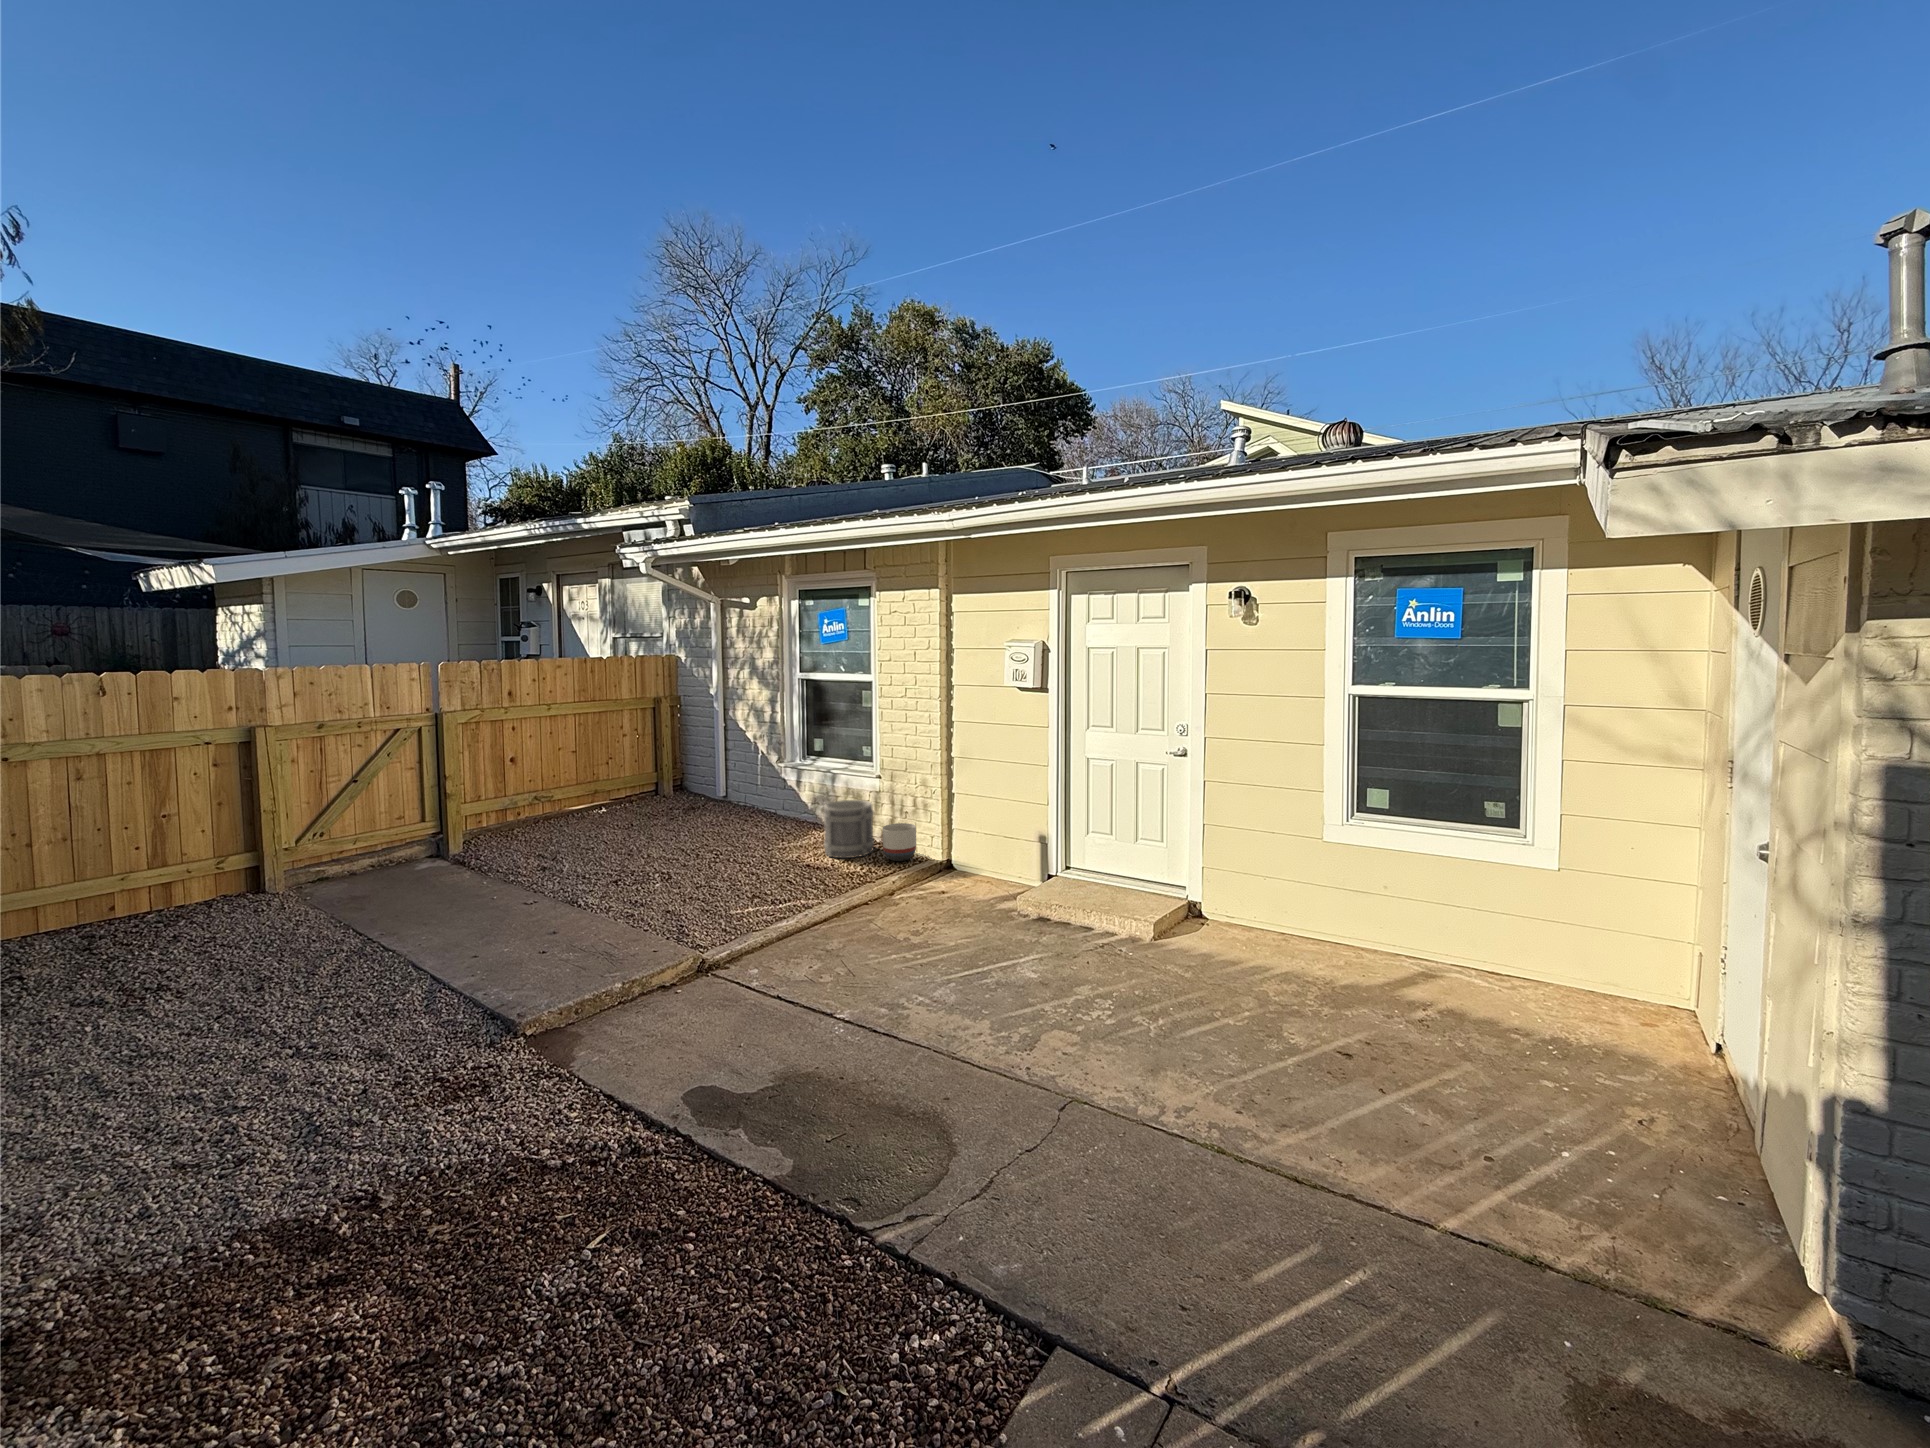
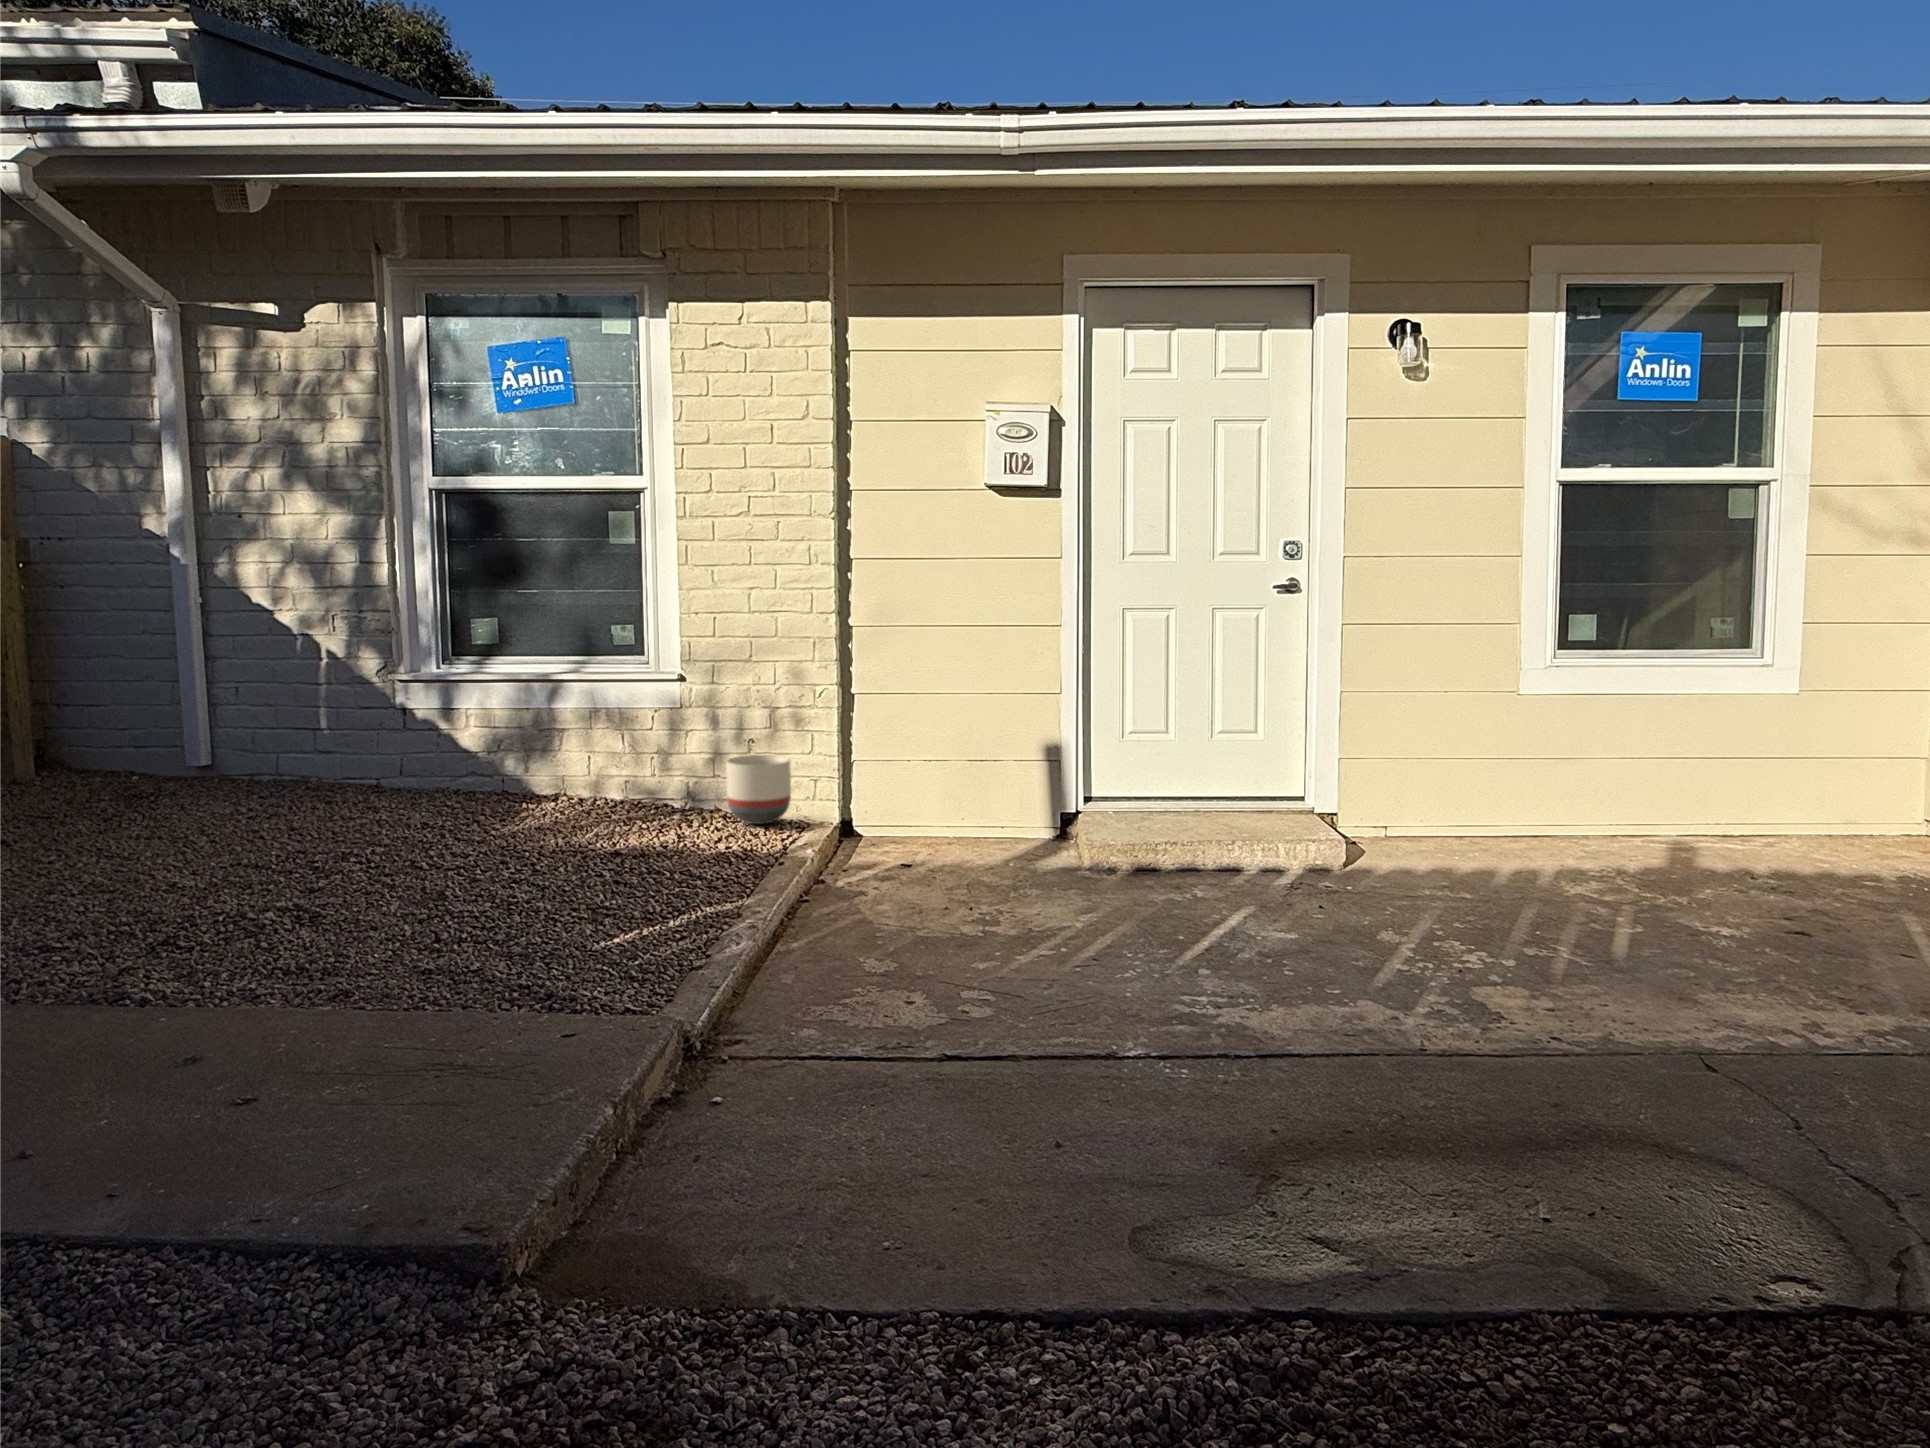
bucket: present [823,800,874,858] -> none [583,723,685,833]

